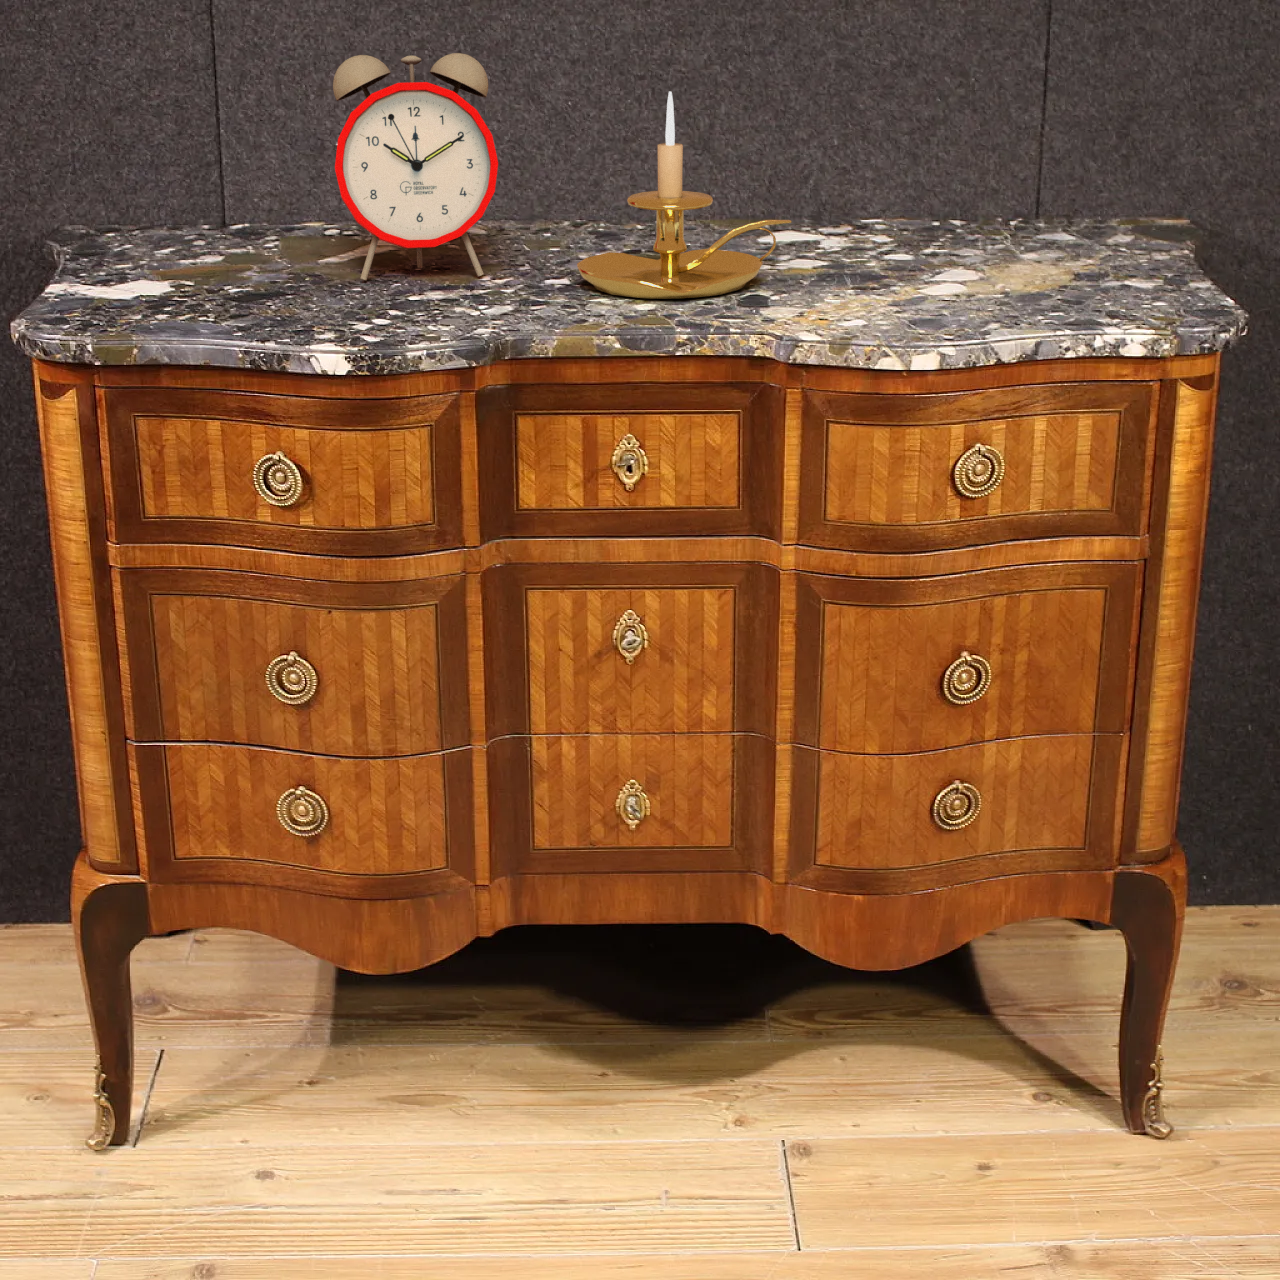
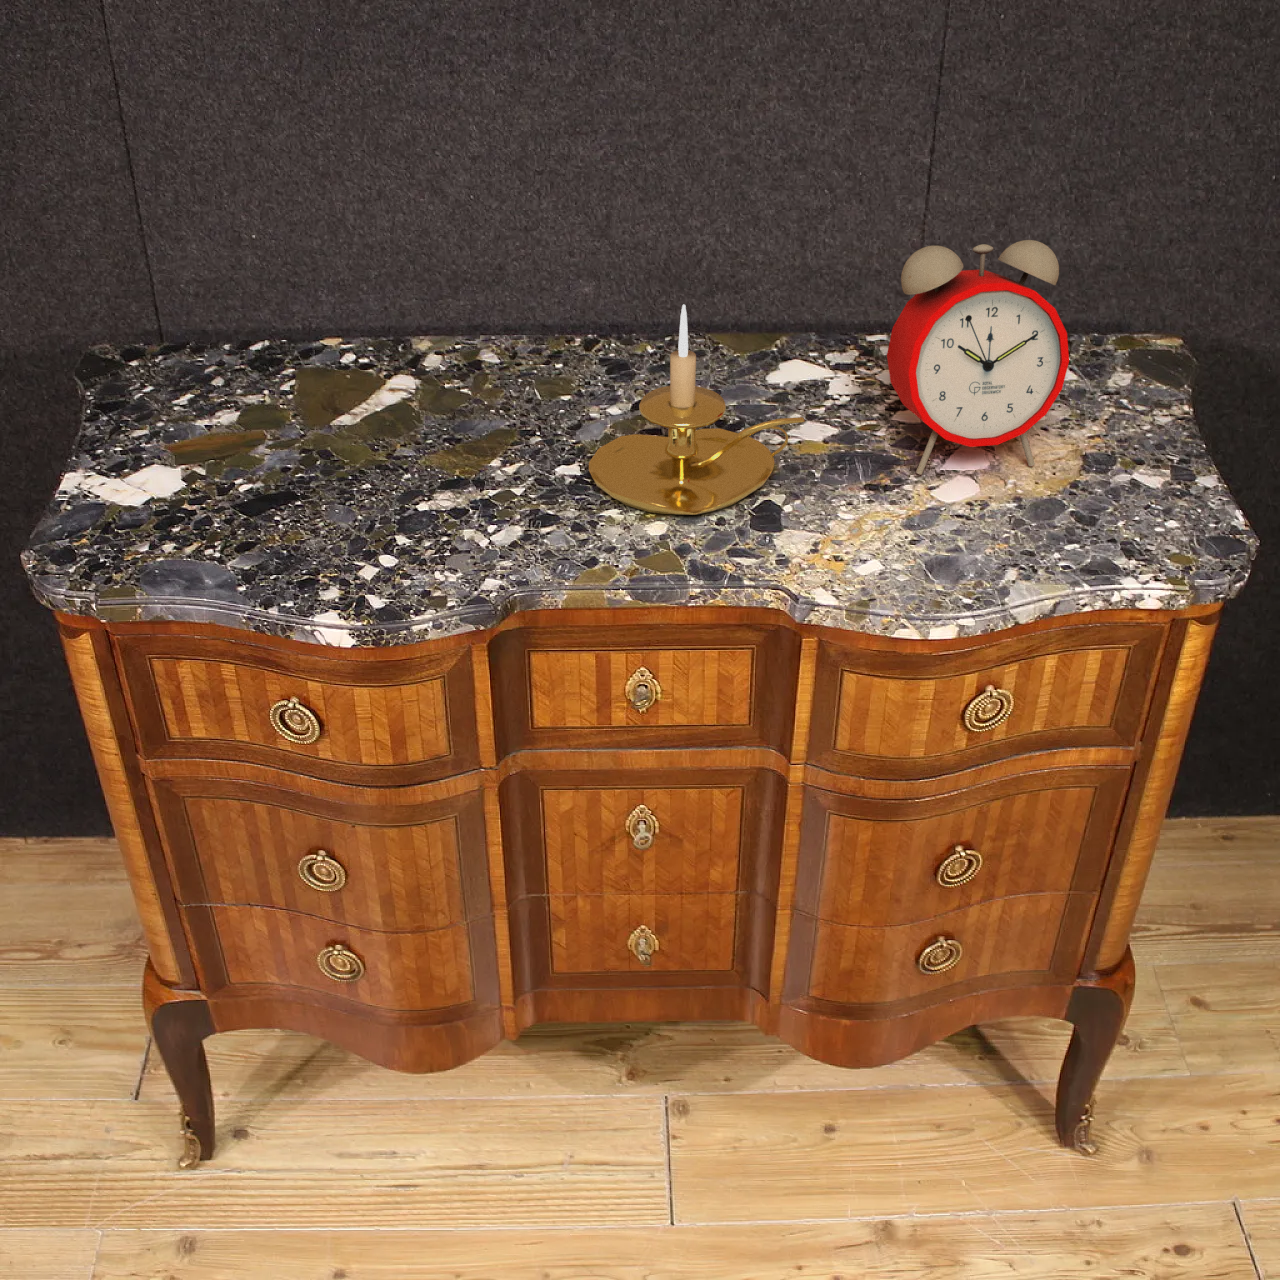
alarm clock: present [333,53,498,280] -> present [887,240,1069,475]

